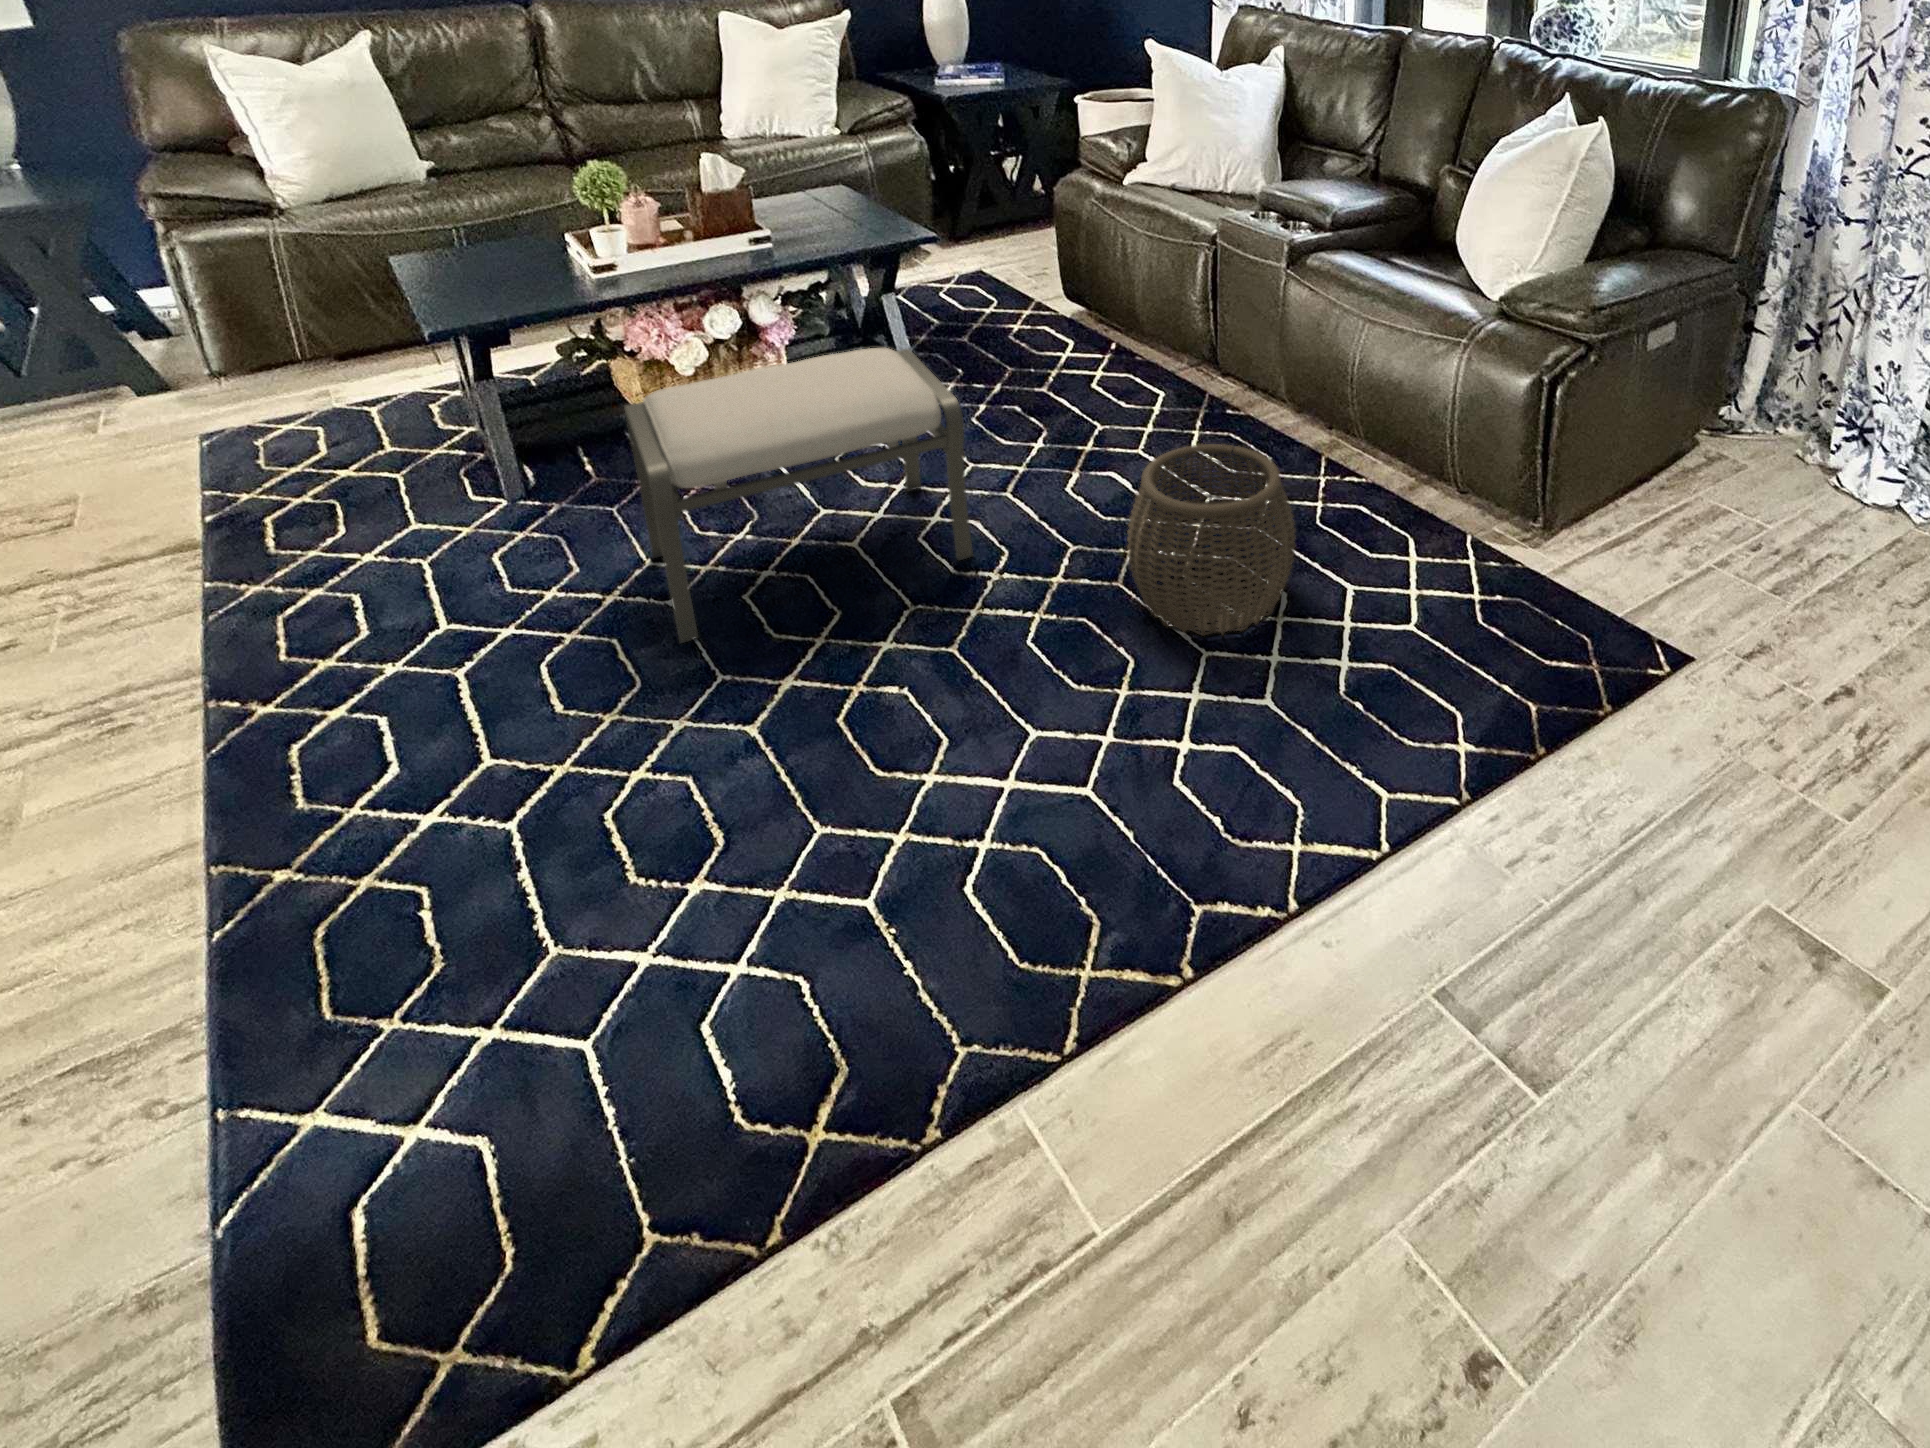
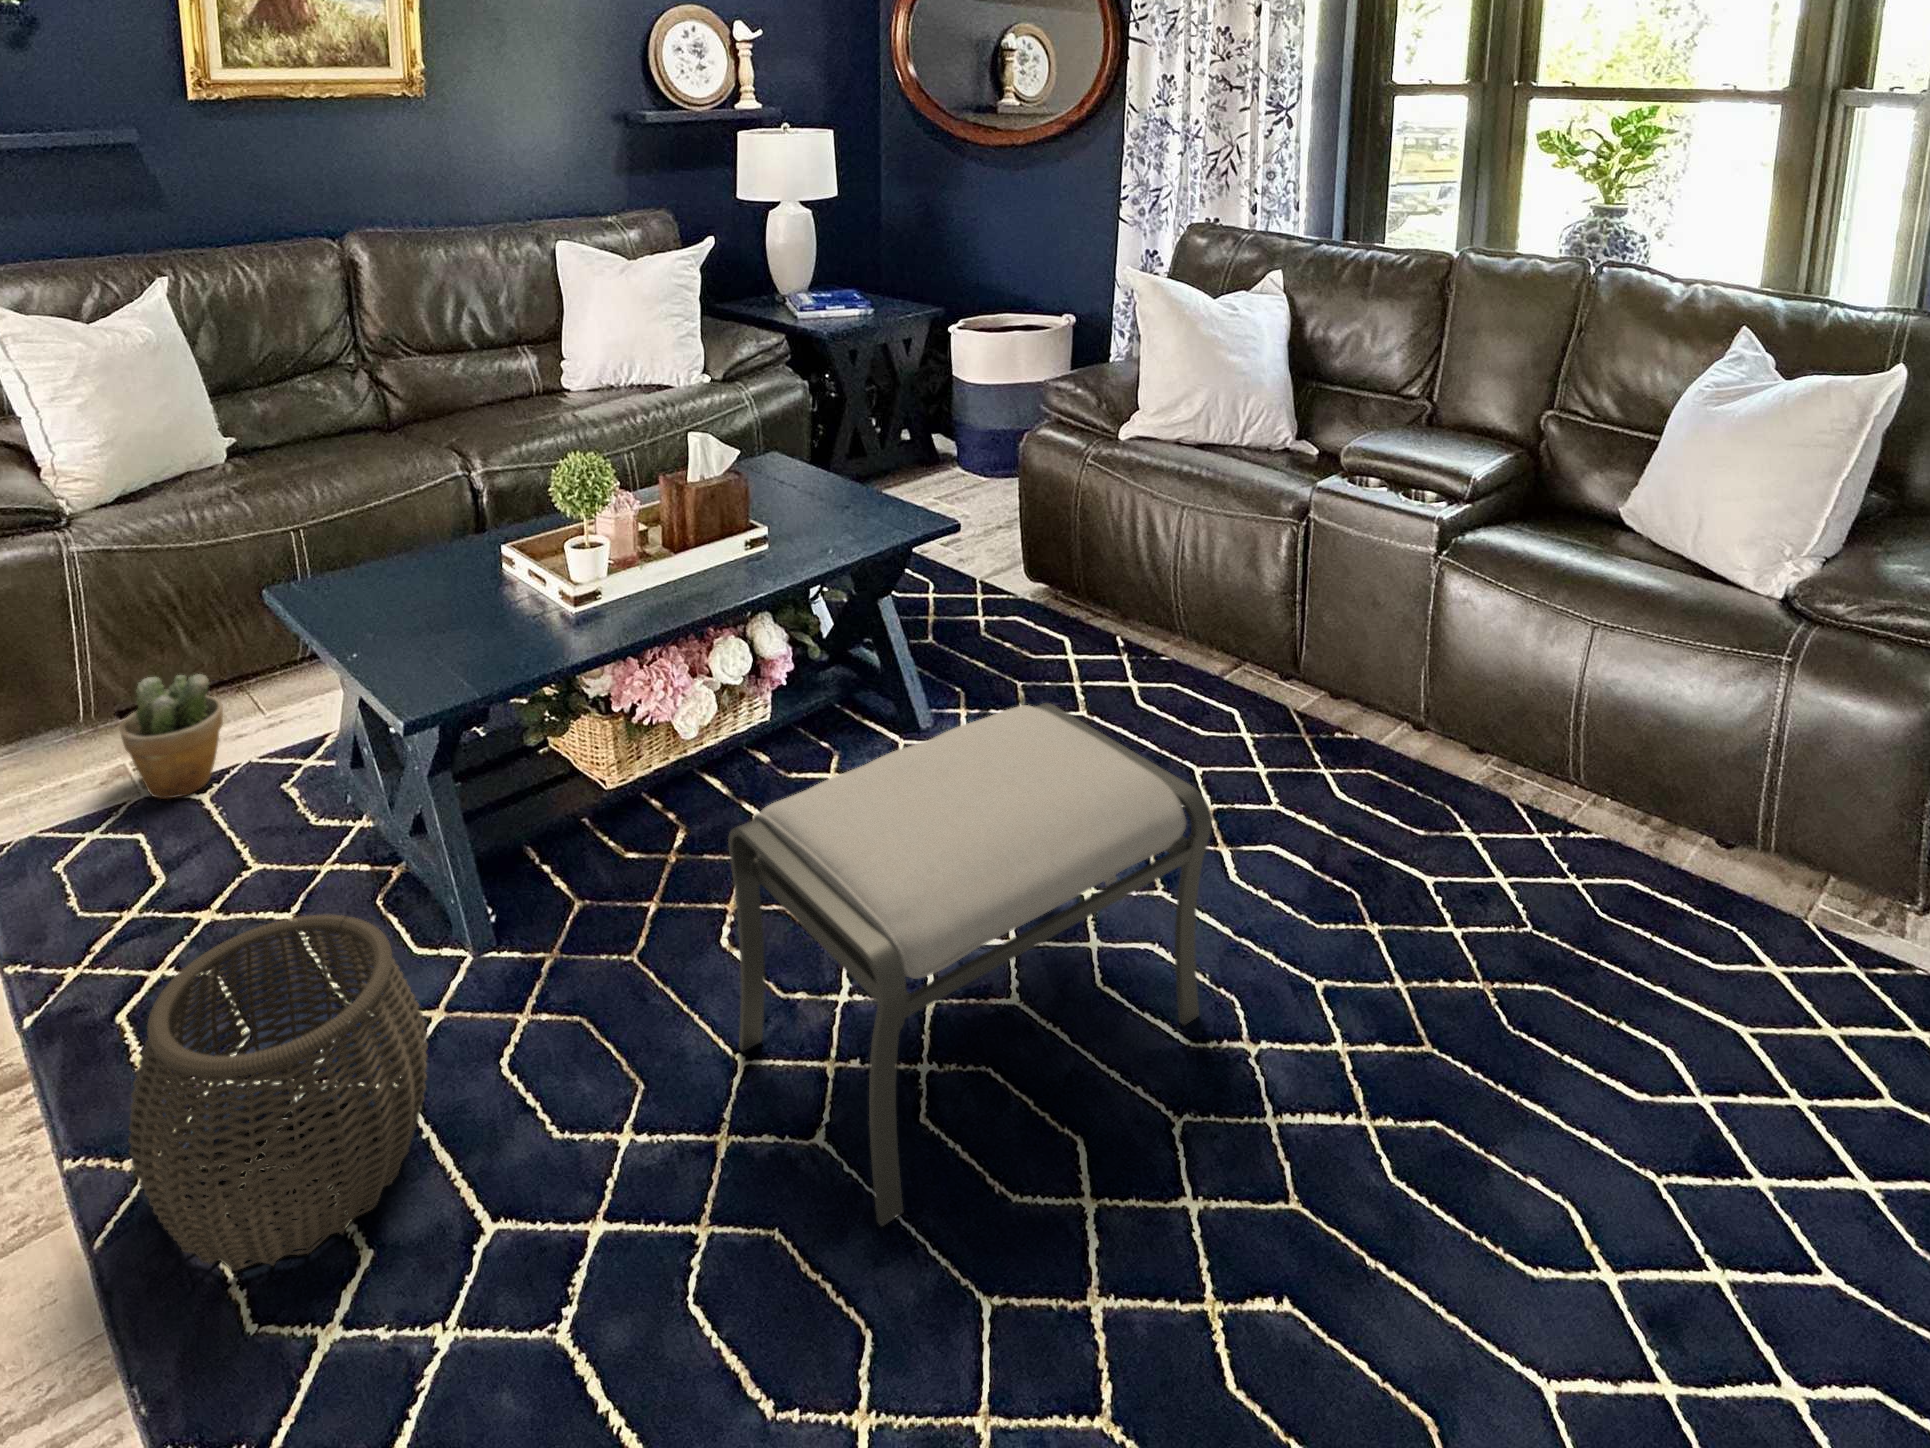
potted plant: none [311,320,392,407] -> present [119,674,223,799]
woven basket: present [1127,444,1295,635] -> present [128,914,428,1271]

